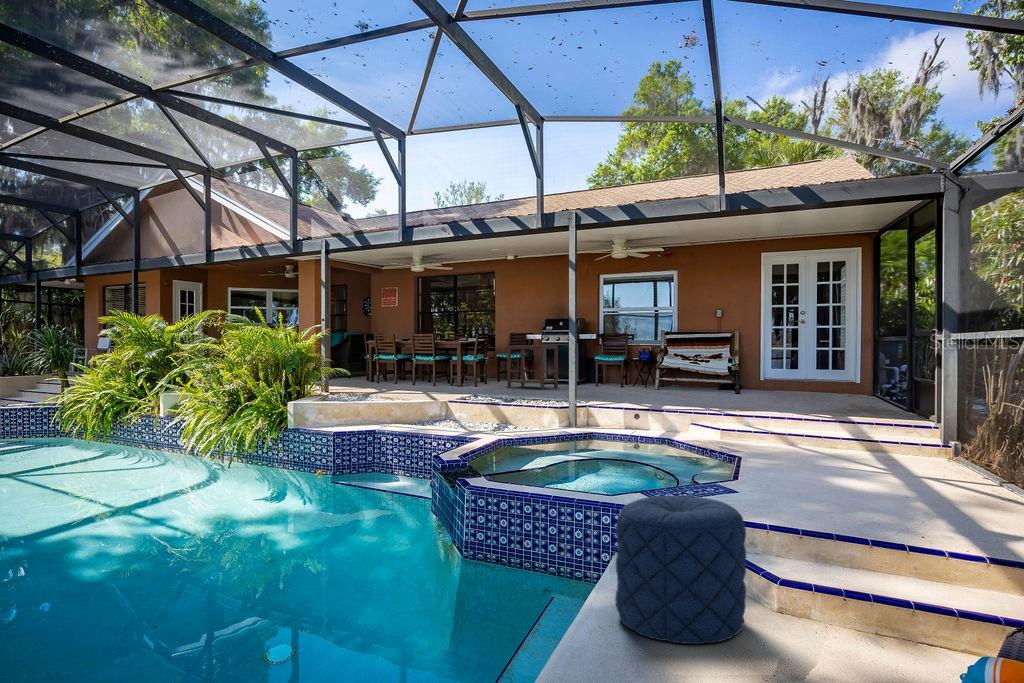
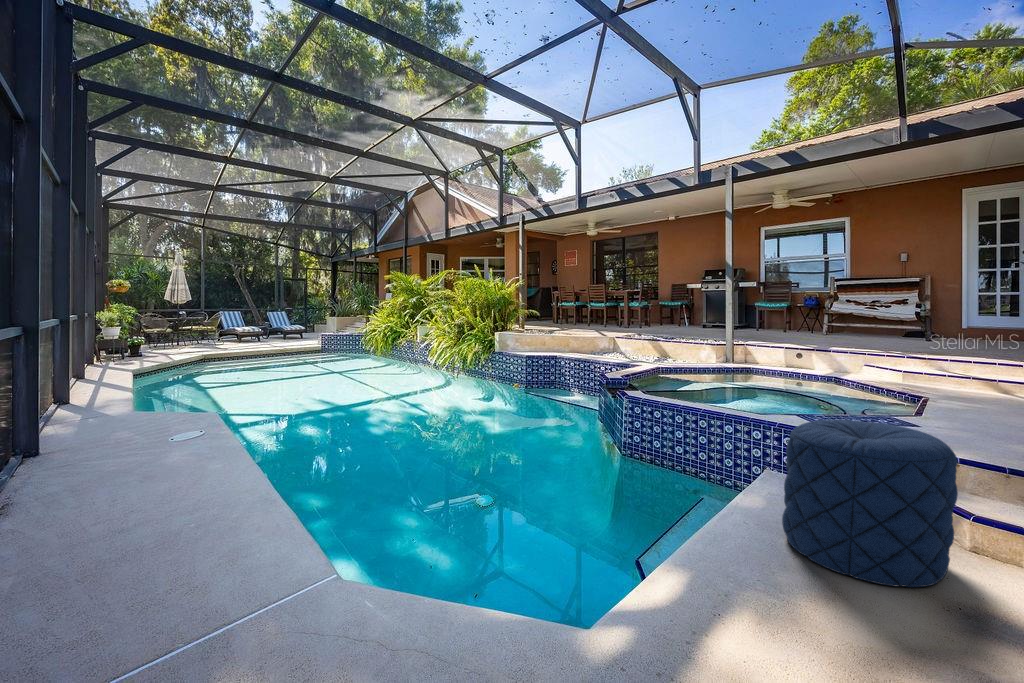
side table: present [507,345,558,389] -> none [658,293,701,328]

